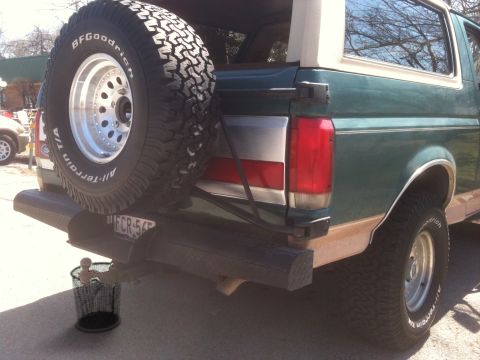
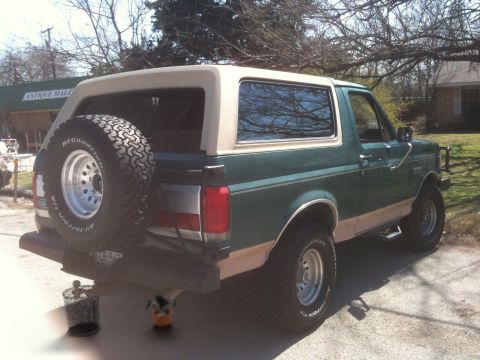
potted plant: none [176,276,230,325] -> present [144,293,179,326]

